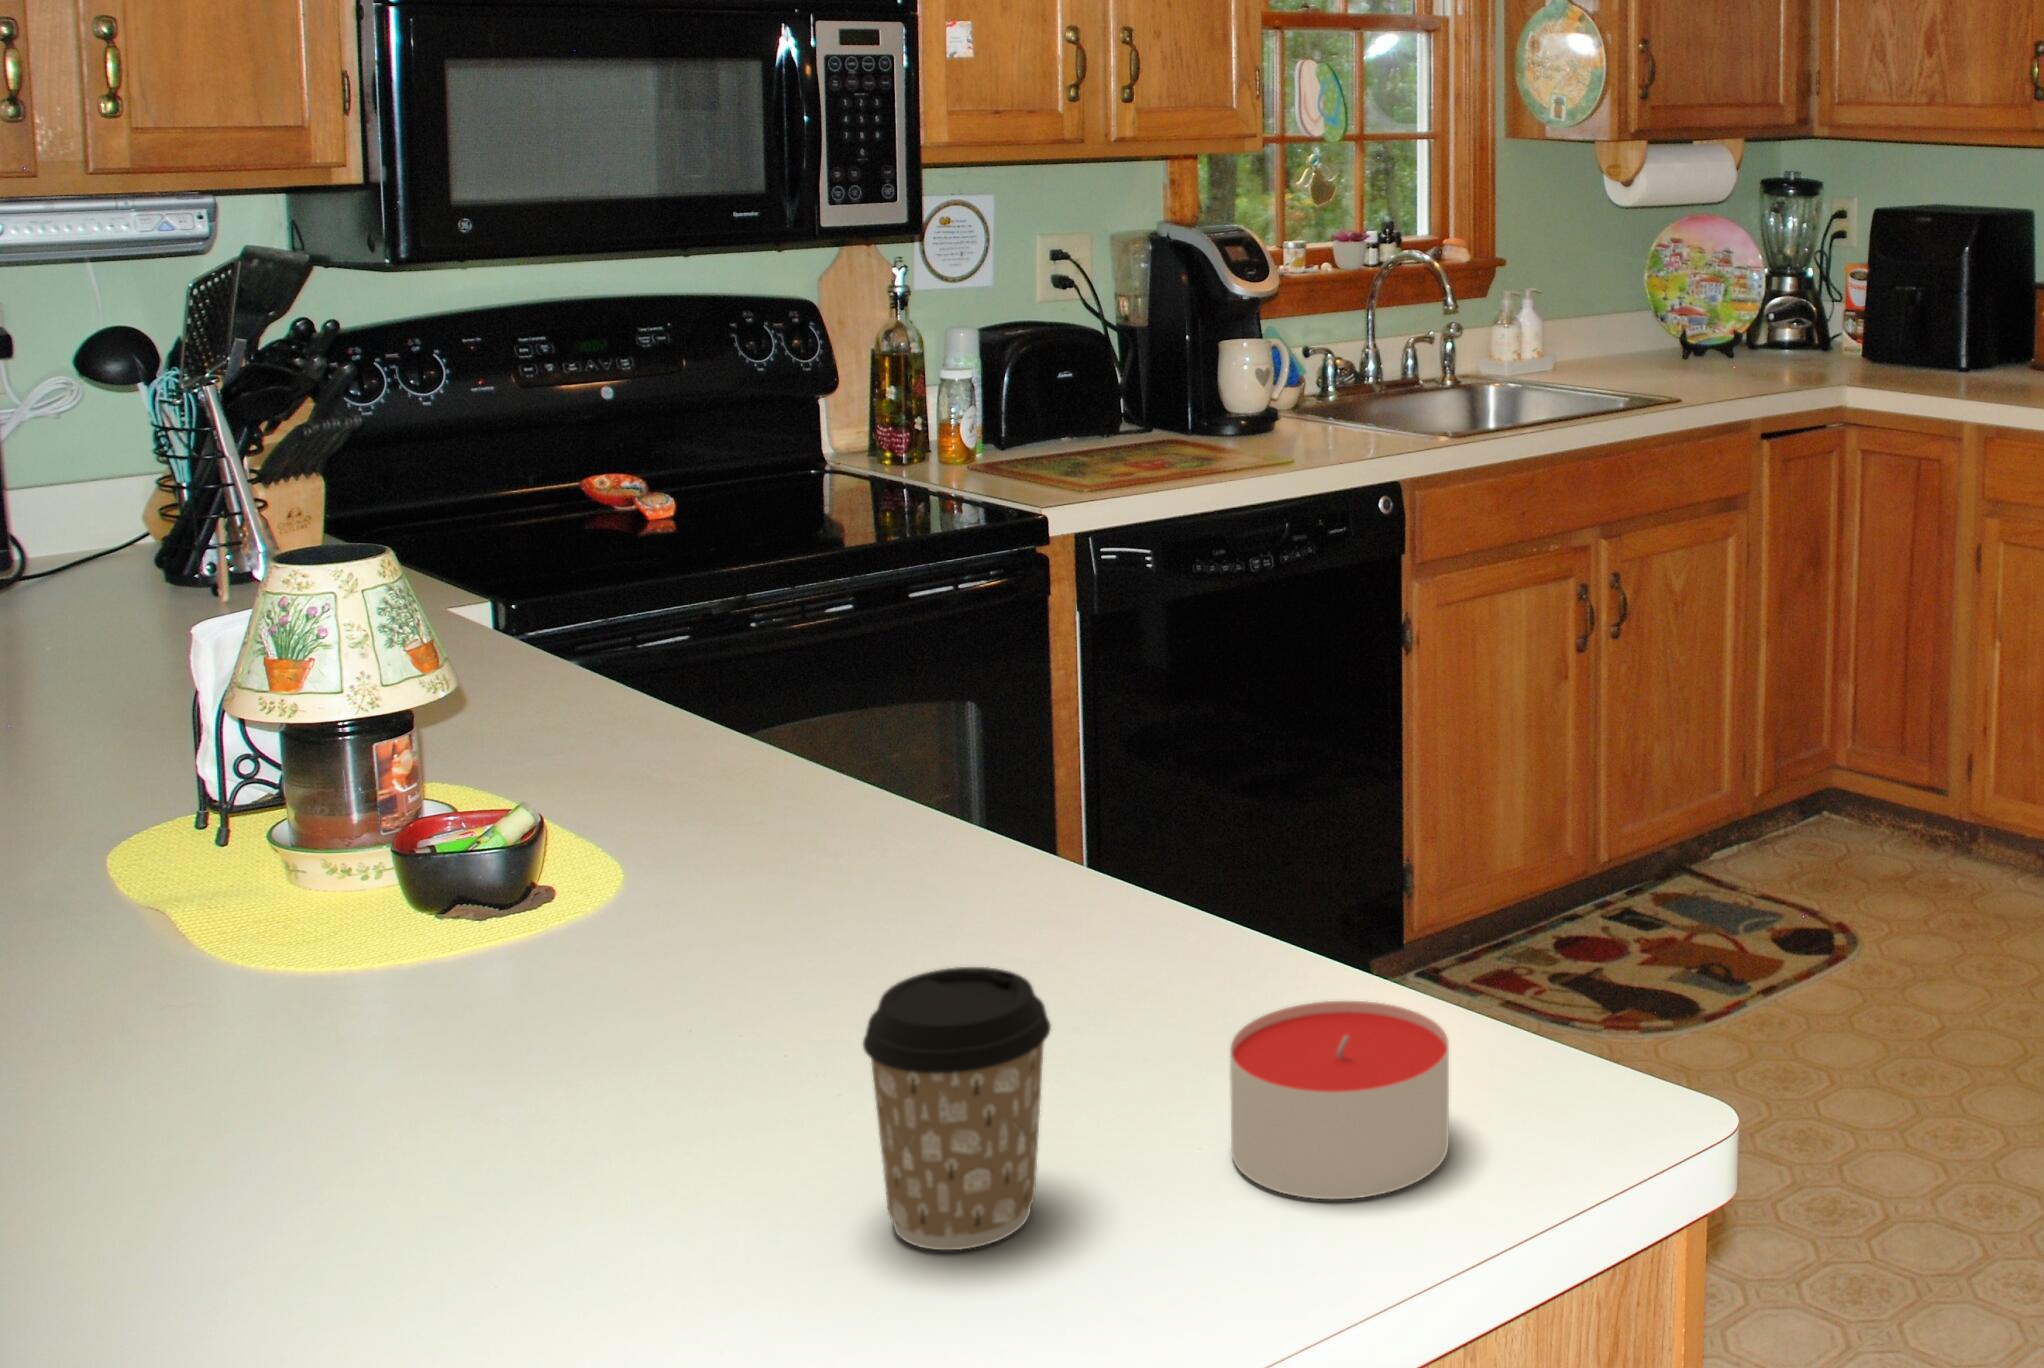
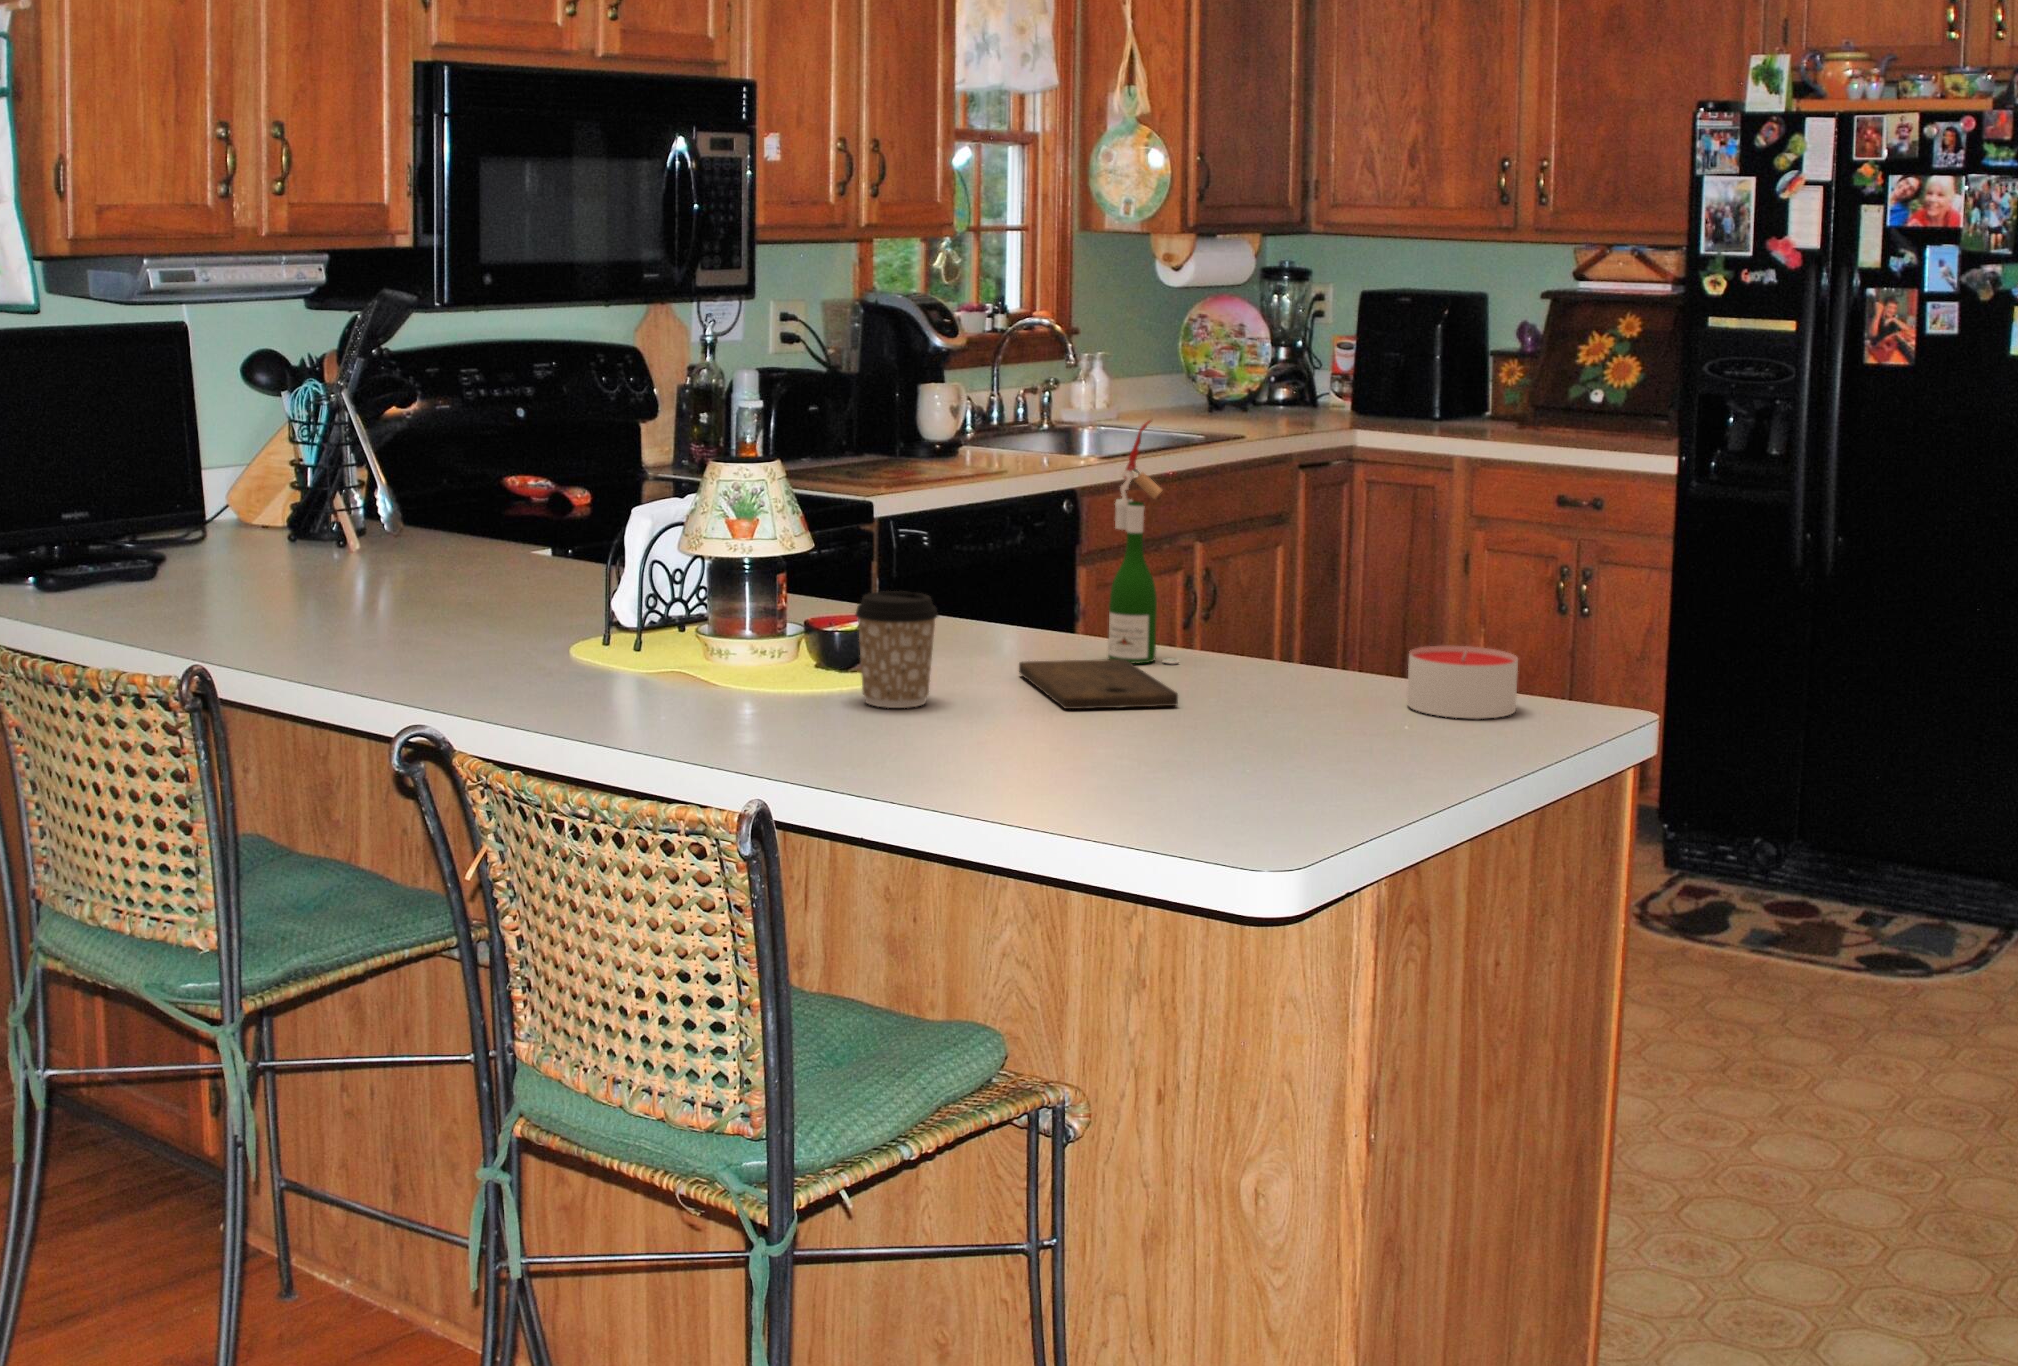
wine bottle: none [854,513,977,959] -> present [1108,421,1179,664]
coffee cup: present [863,967,1051,1250] -> present [855,591,938,708]
cutting board: none [518,968,830,1145] -> present [1019,659,1178,709]

